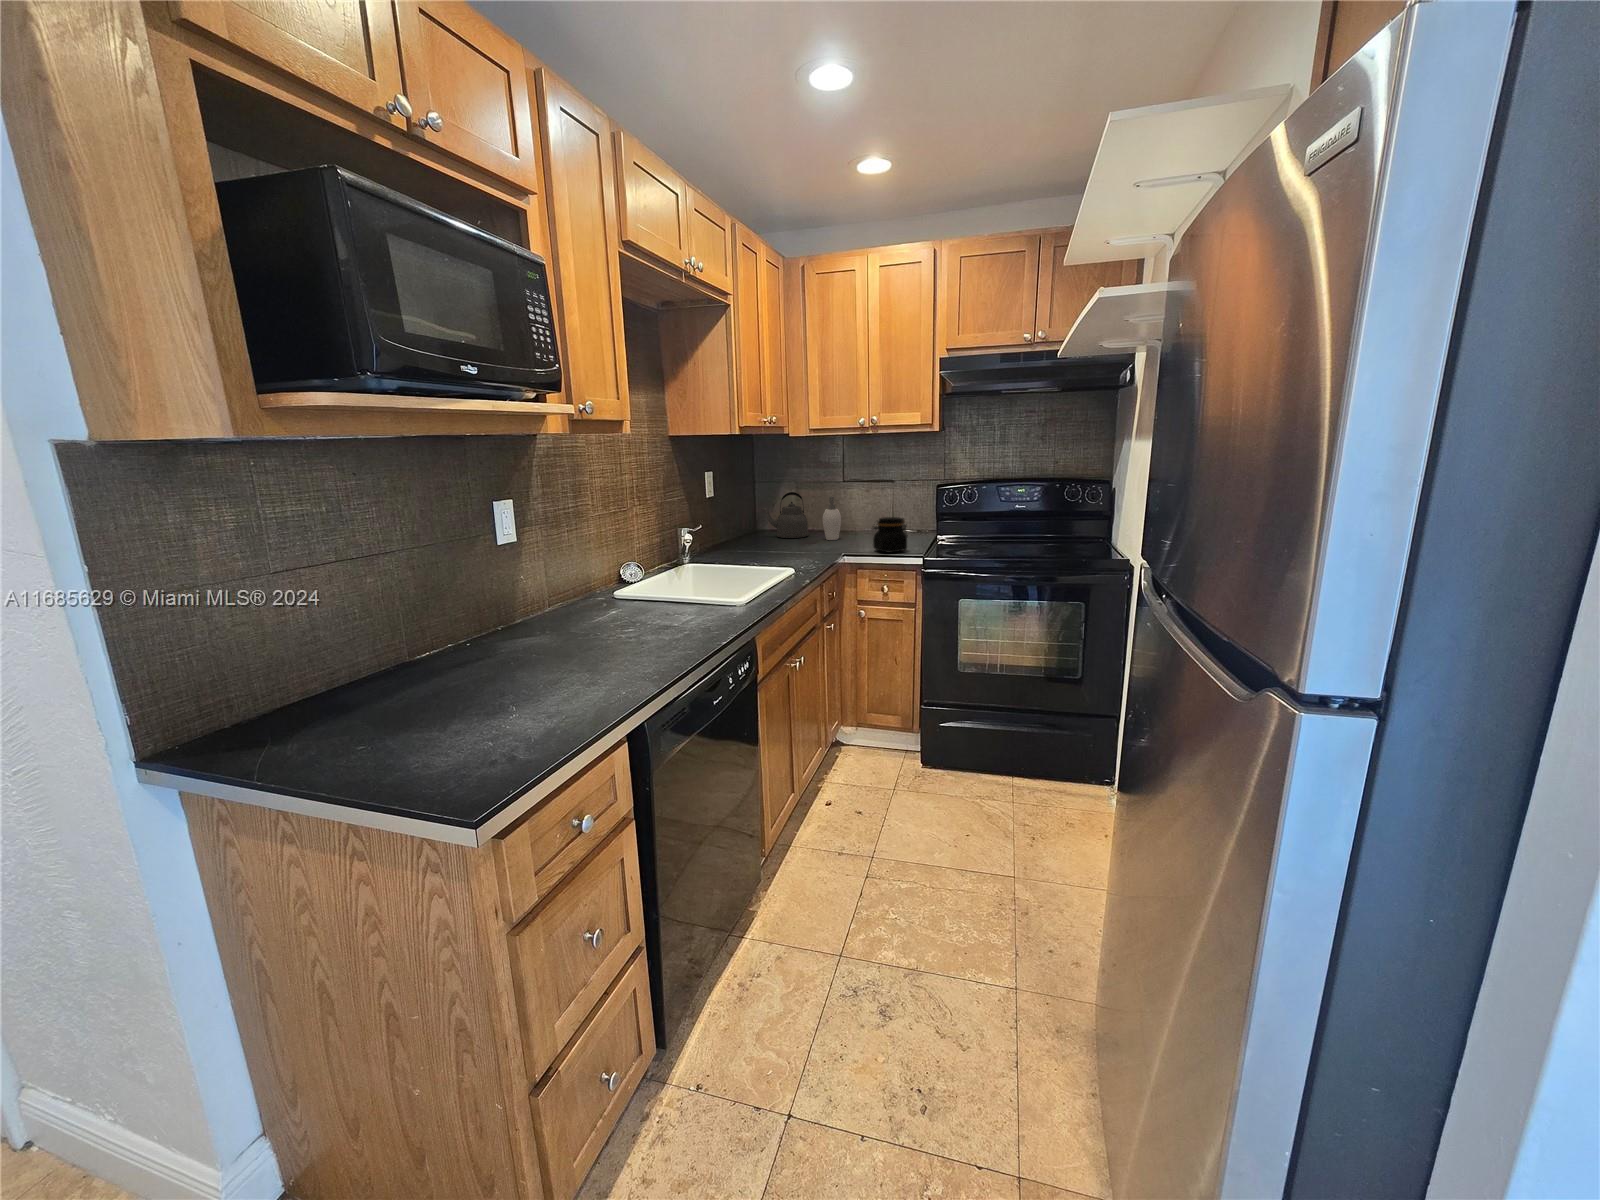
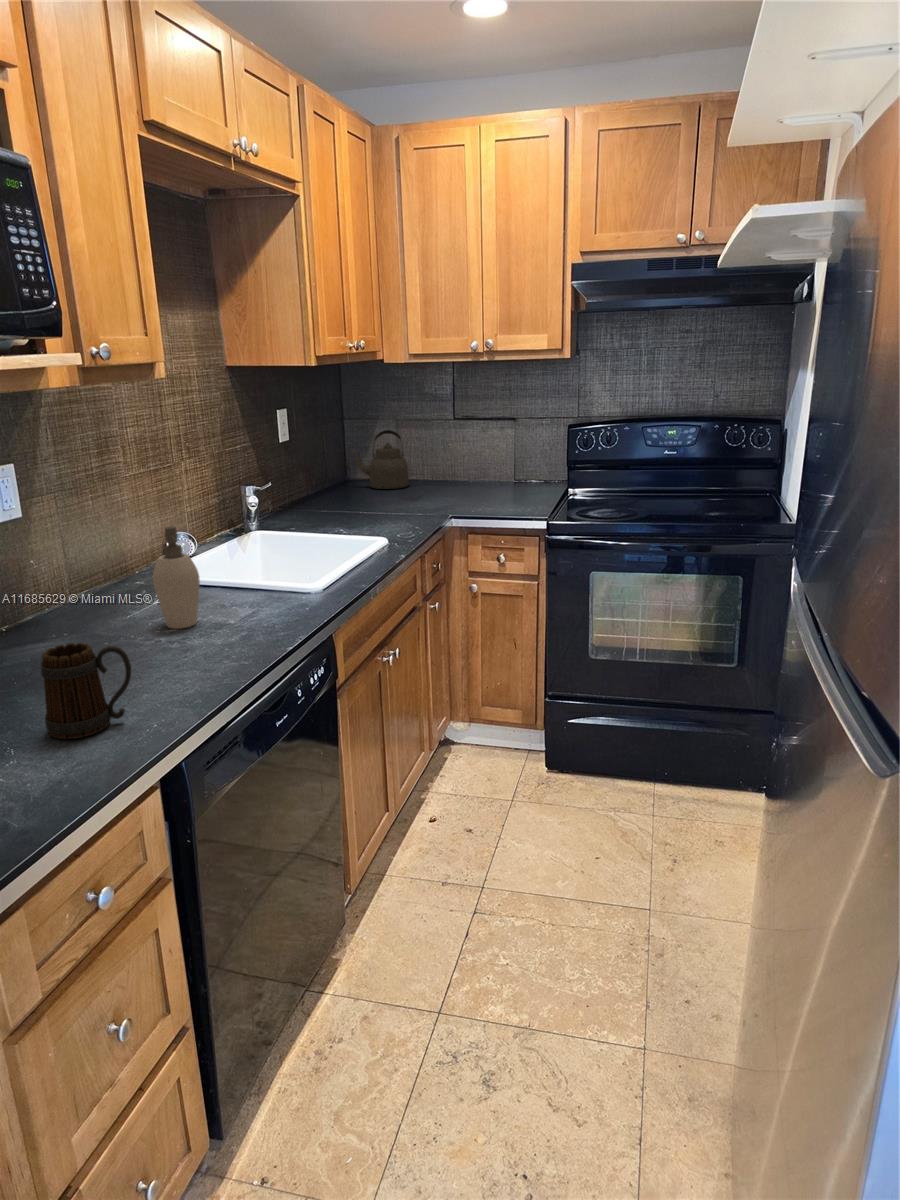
soap dispenser: present [823,496,841,540] -> present [153,526,200,629]
jar: present [873,517,908,552] -> none [486,466,531,511]
mug: none [537,627,607,703] -> present [41,643,131,739]

